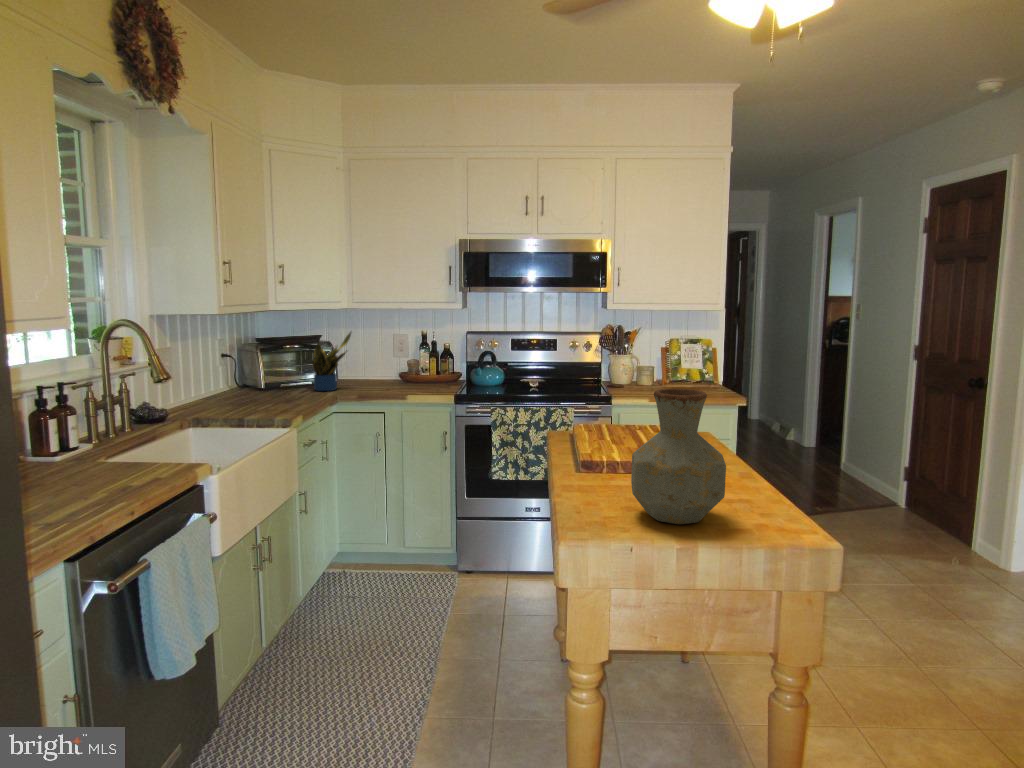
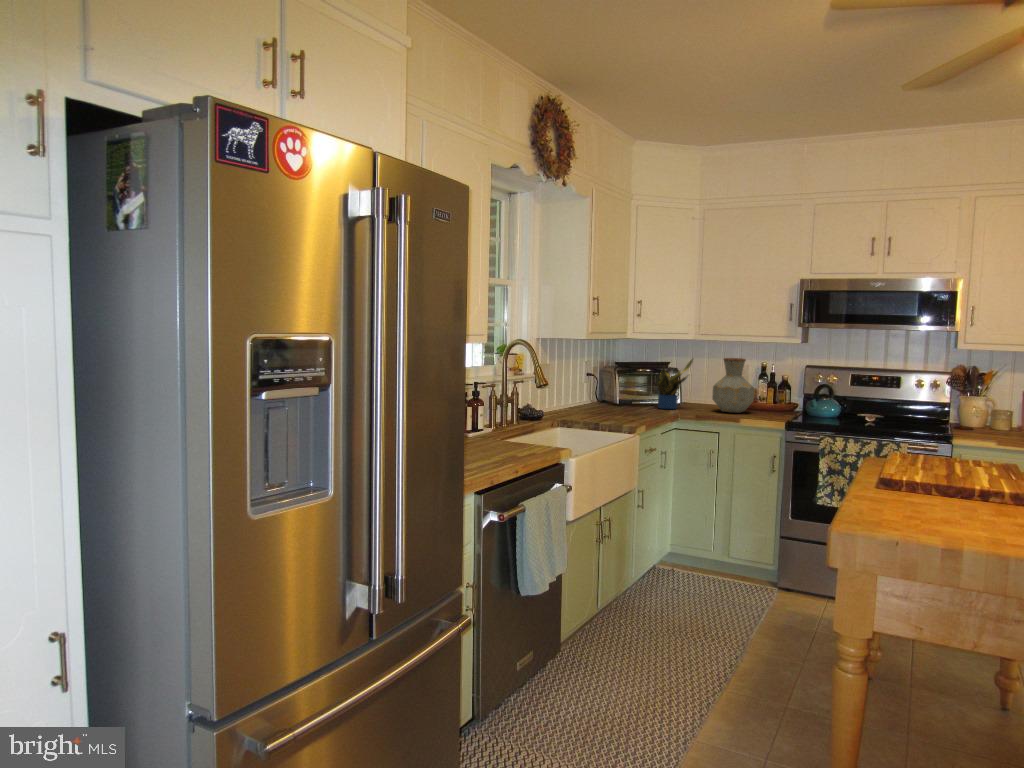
vase: present [631,389,726,524] -> present [712,358,754,413]

